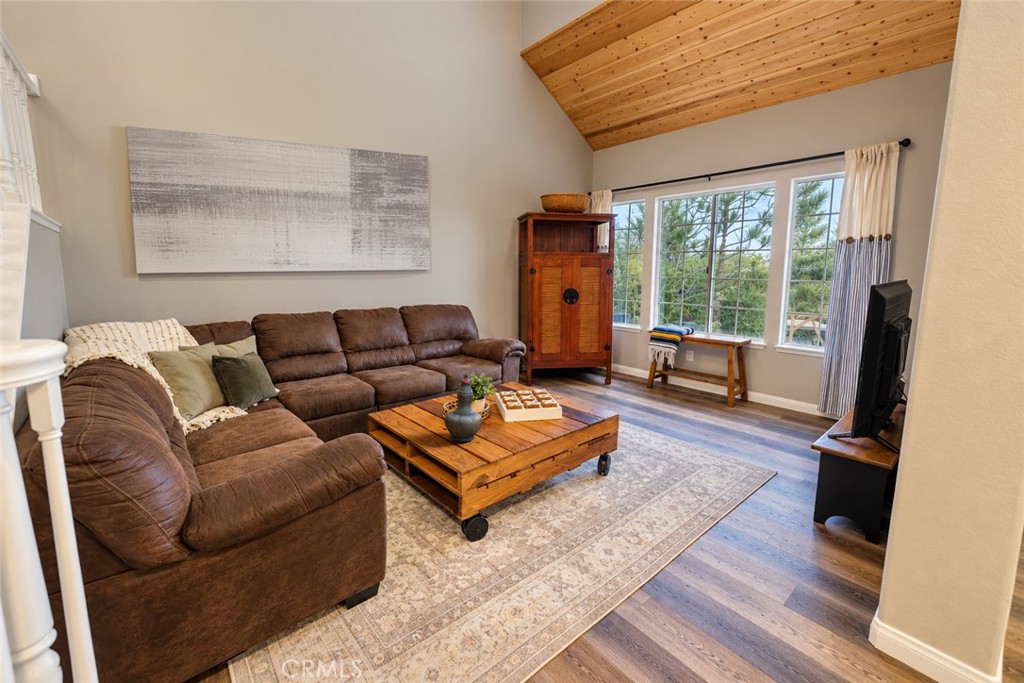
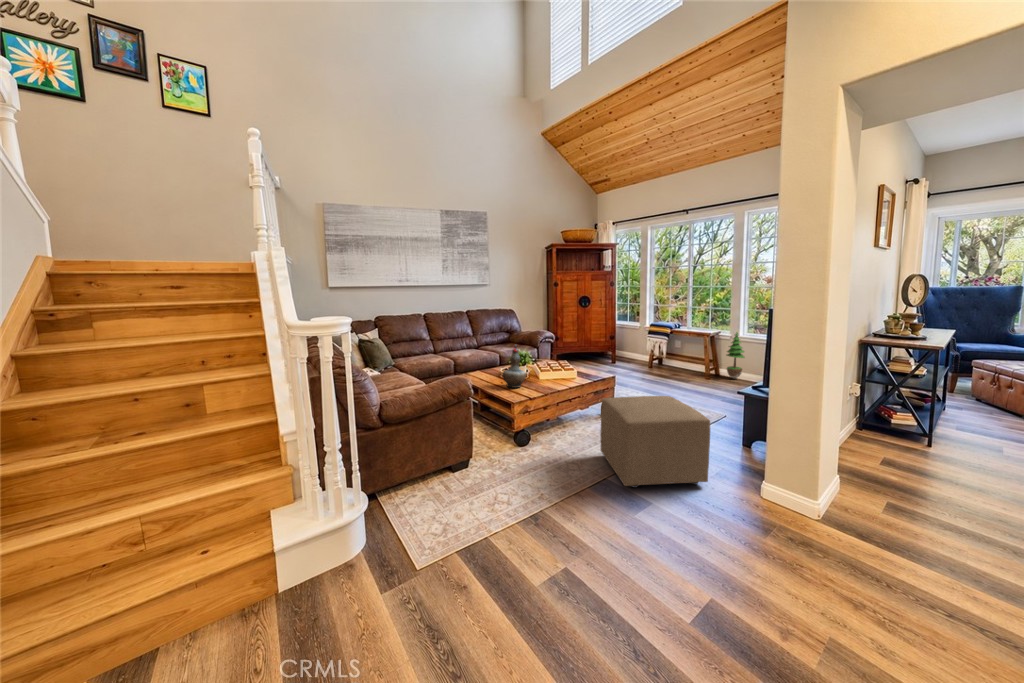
potted tree: none [759,344,786,409] -> present [727,332,745,379]
ottoman: none [599,466,795,646] -> present [600,396,710,488]

